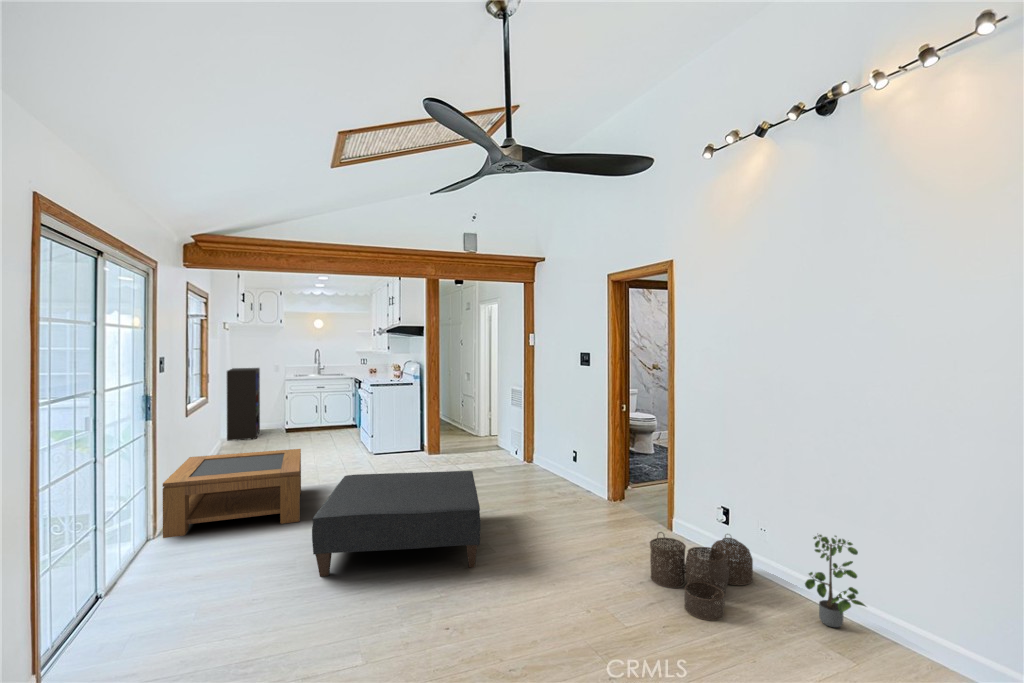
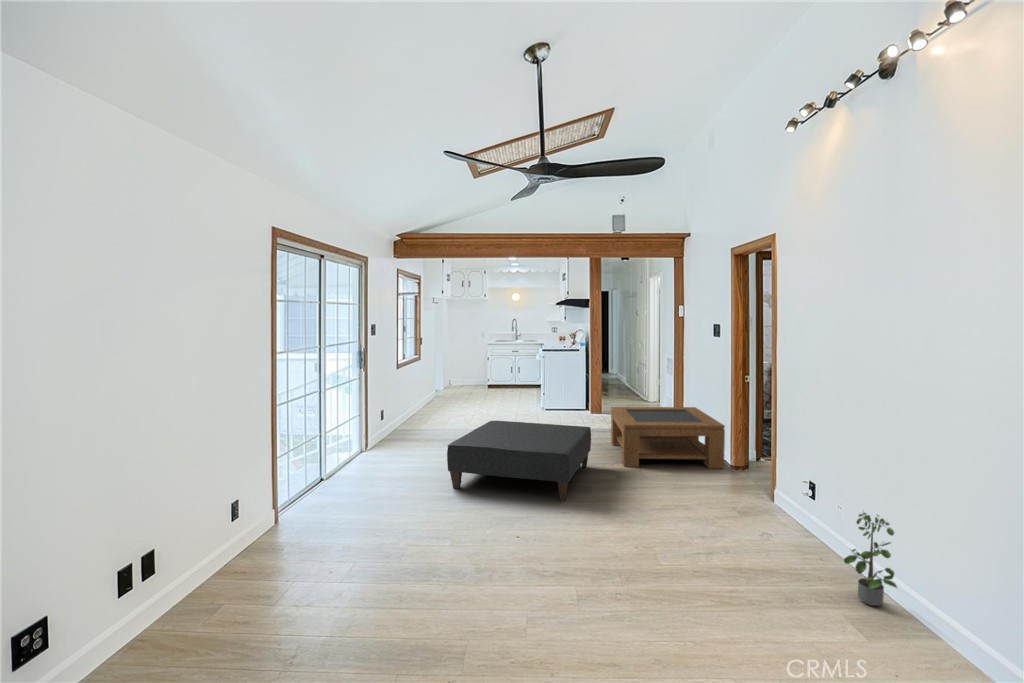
bookshelf: present [227,368,260,441] -> none [442,335,469,392]
coffee table: present [163,449,301,538] -> present [611,407,725,468]
woven basket: present [650,532,753,621] -> none [711,495,823,574]

